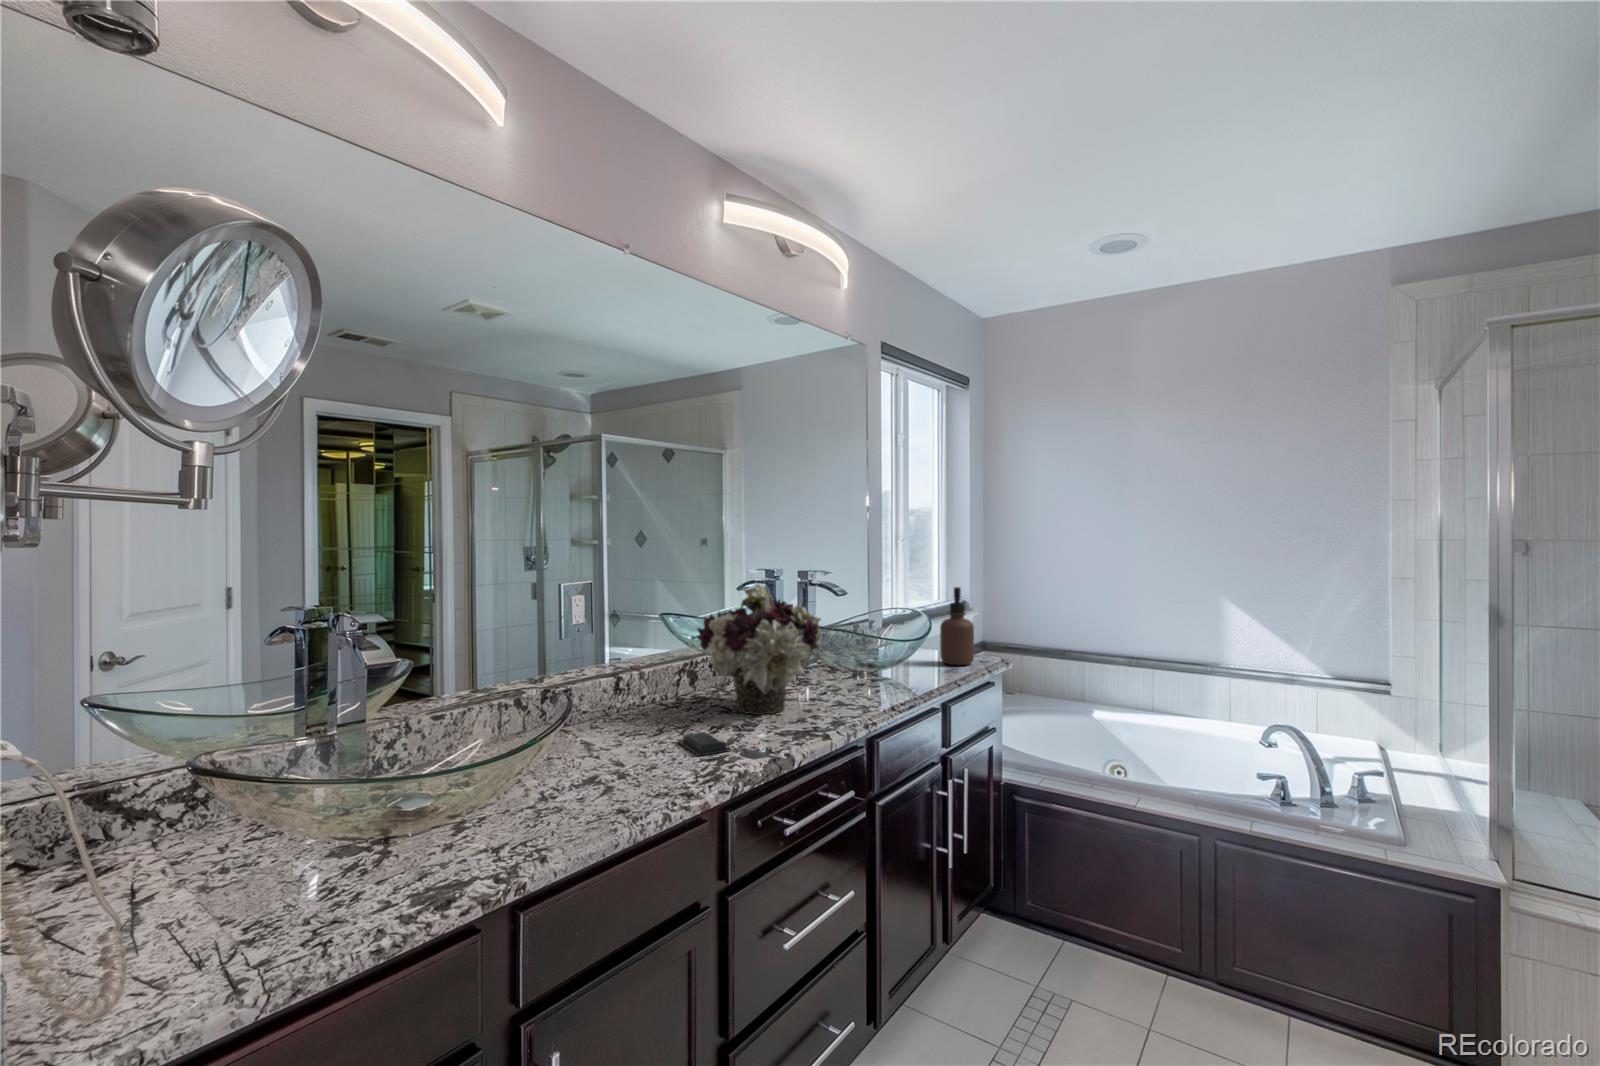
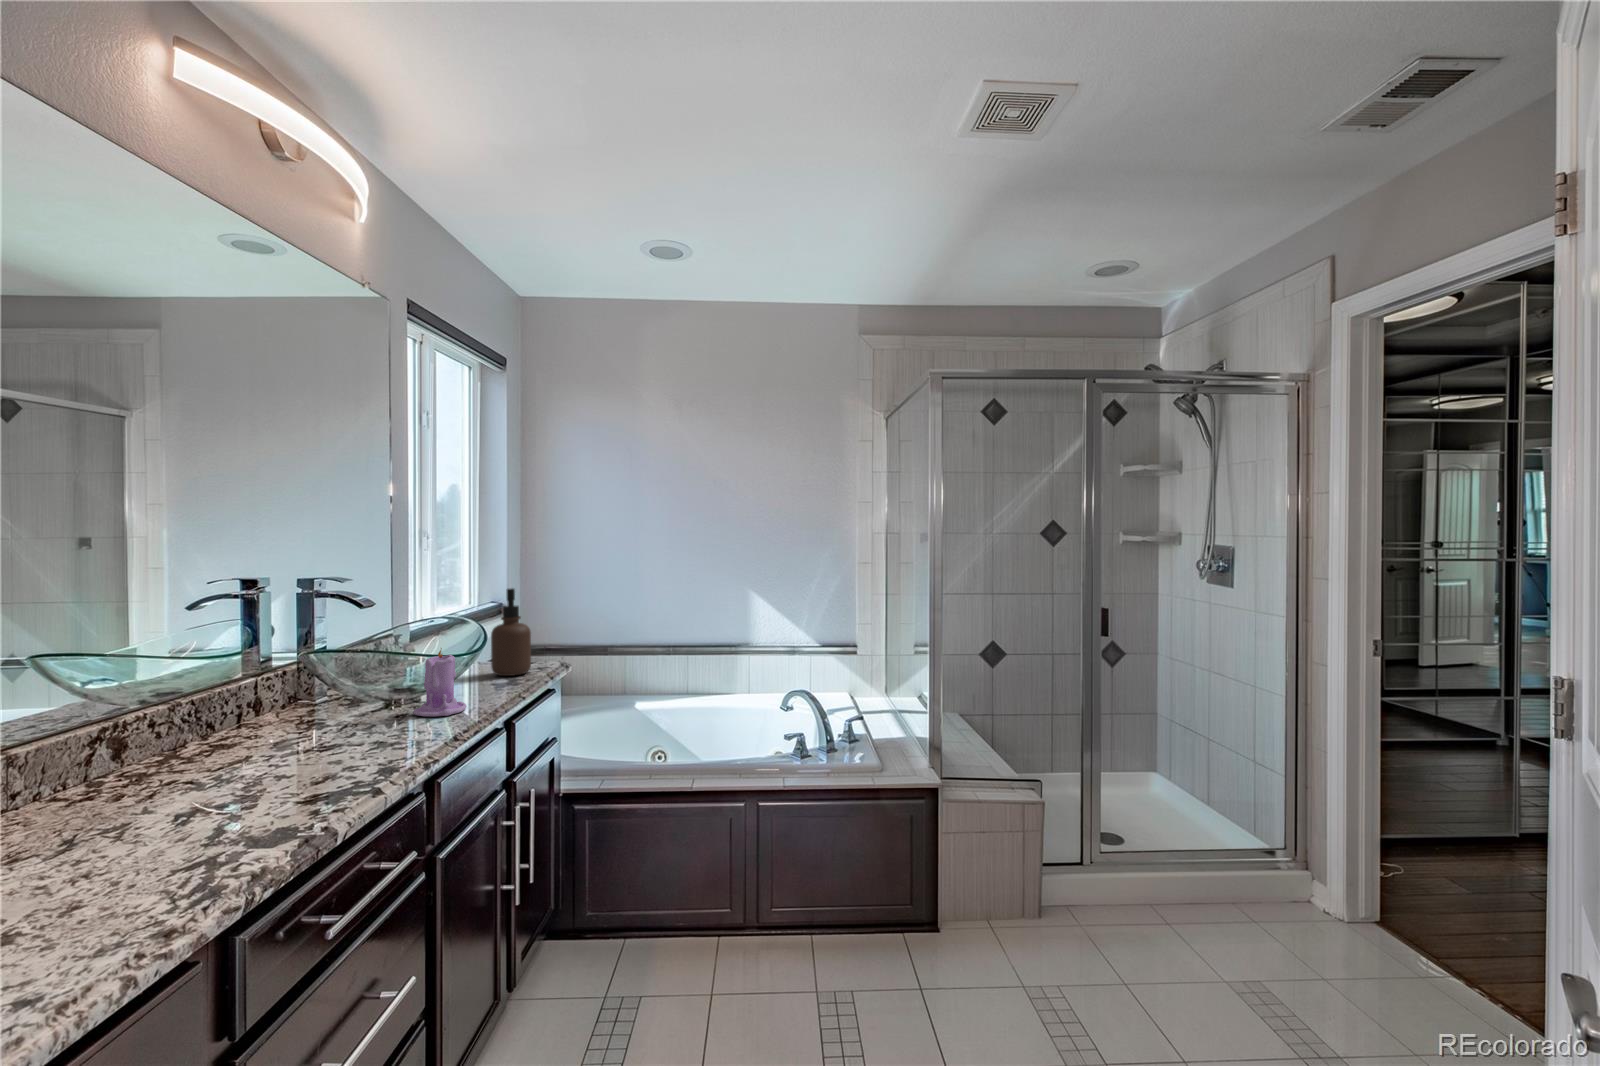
flower arrangement: present [697,584,821,715] -> none [133,599,354,783]
candle: none [870,632,911,690] -> present [413,648,467,717]
soap bar: present [677,732,729,756] -> none [111,826,224,866]

